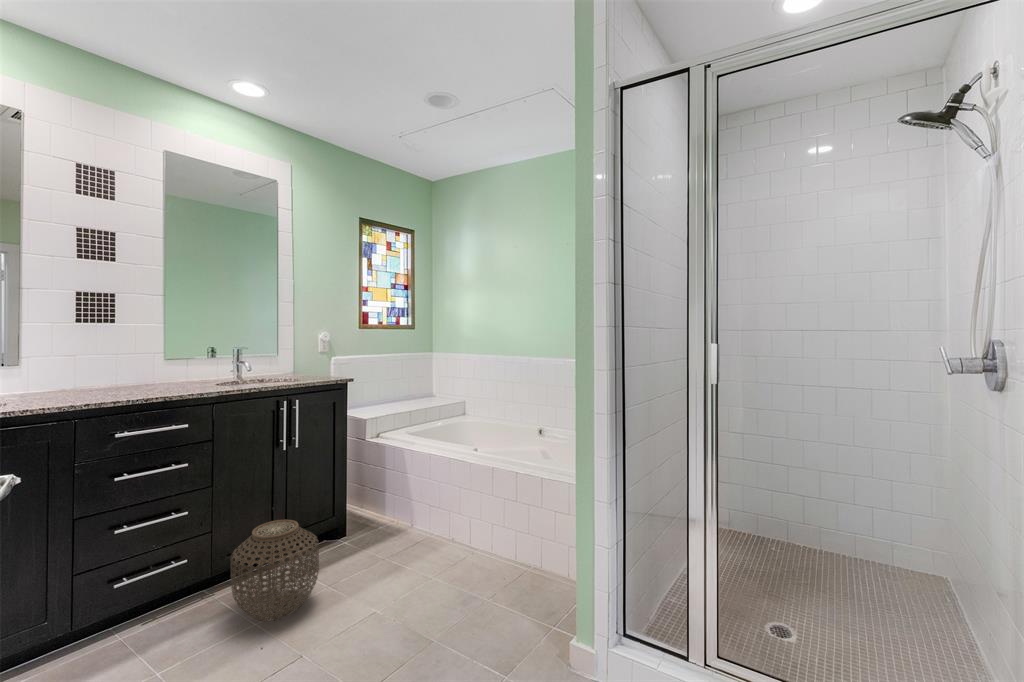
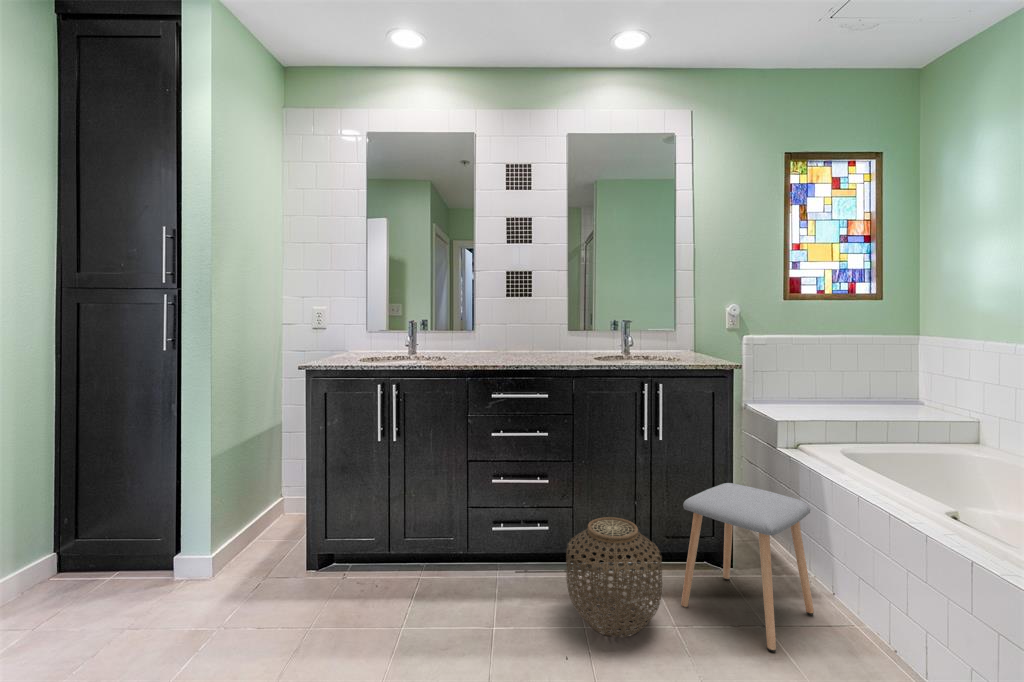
stool: none [322,470,405,576] -> present [681,483,814,652]

